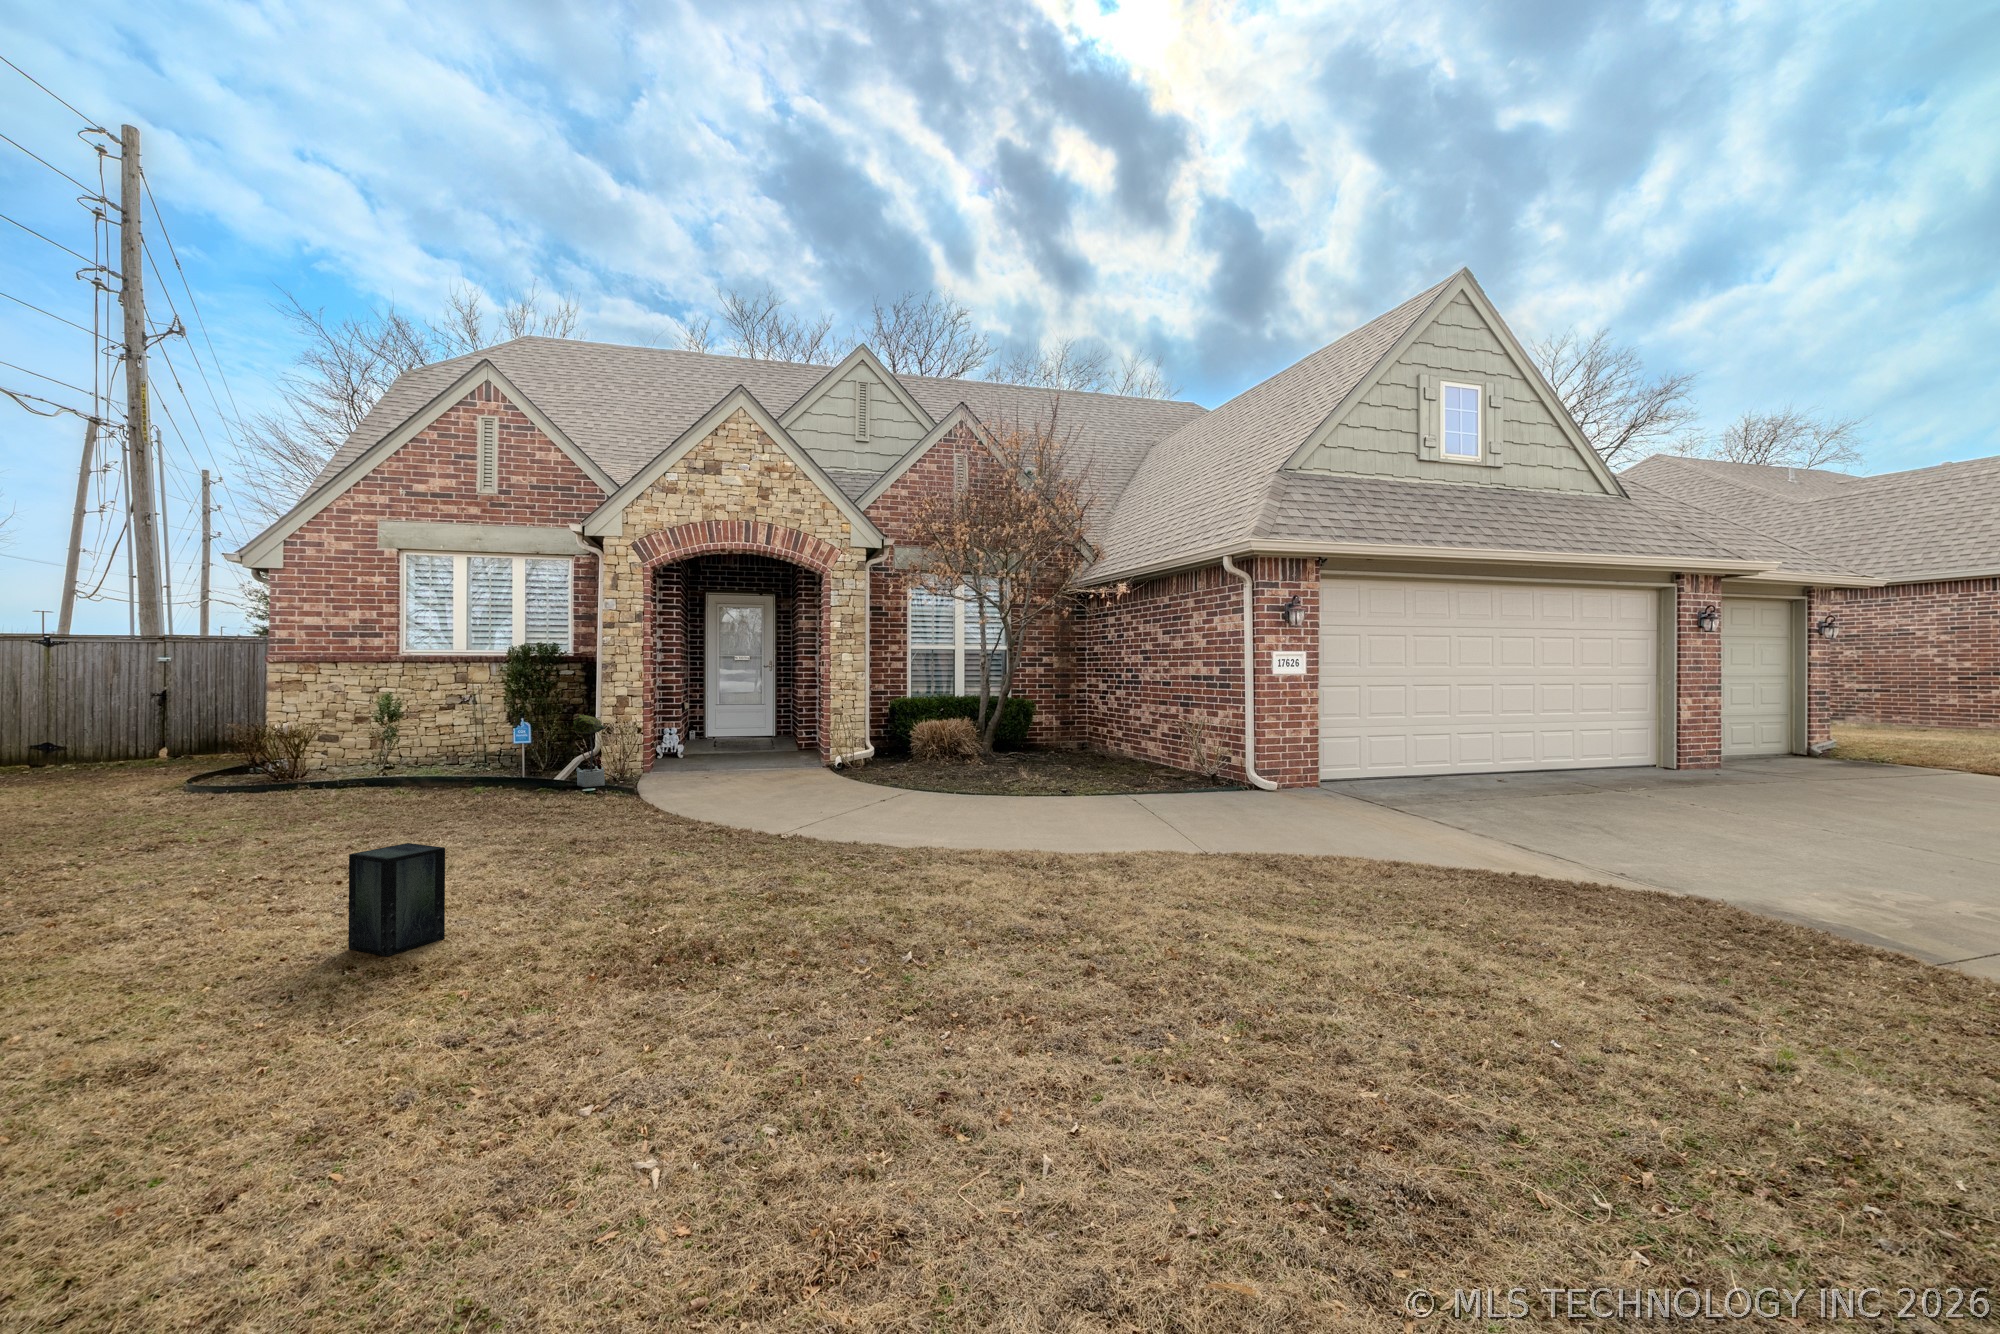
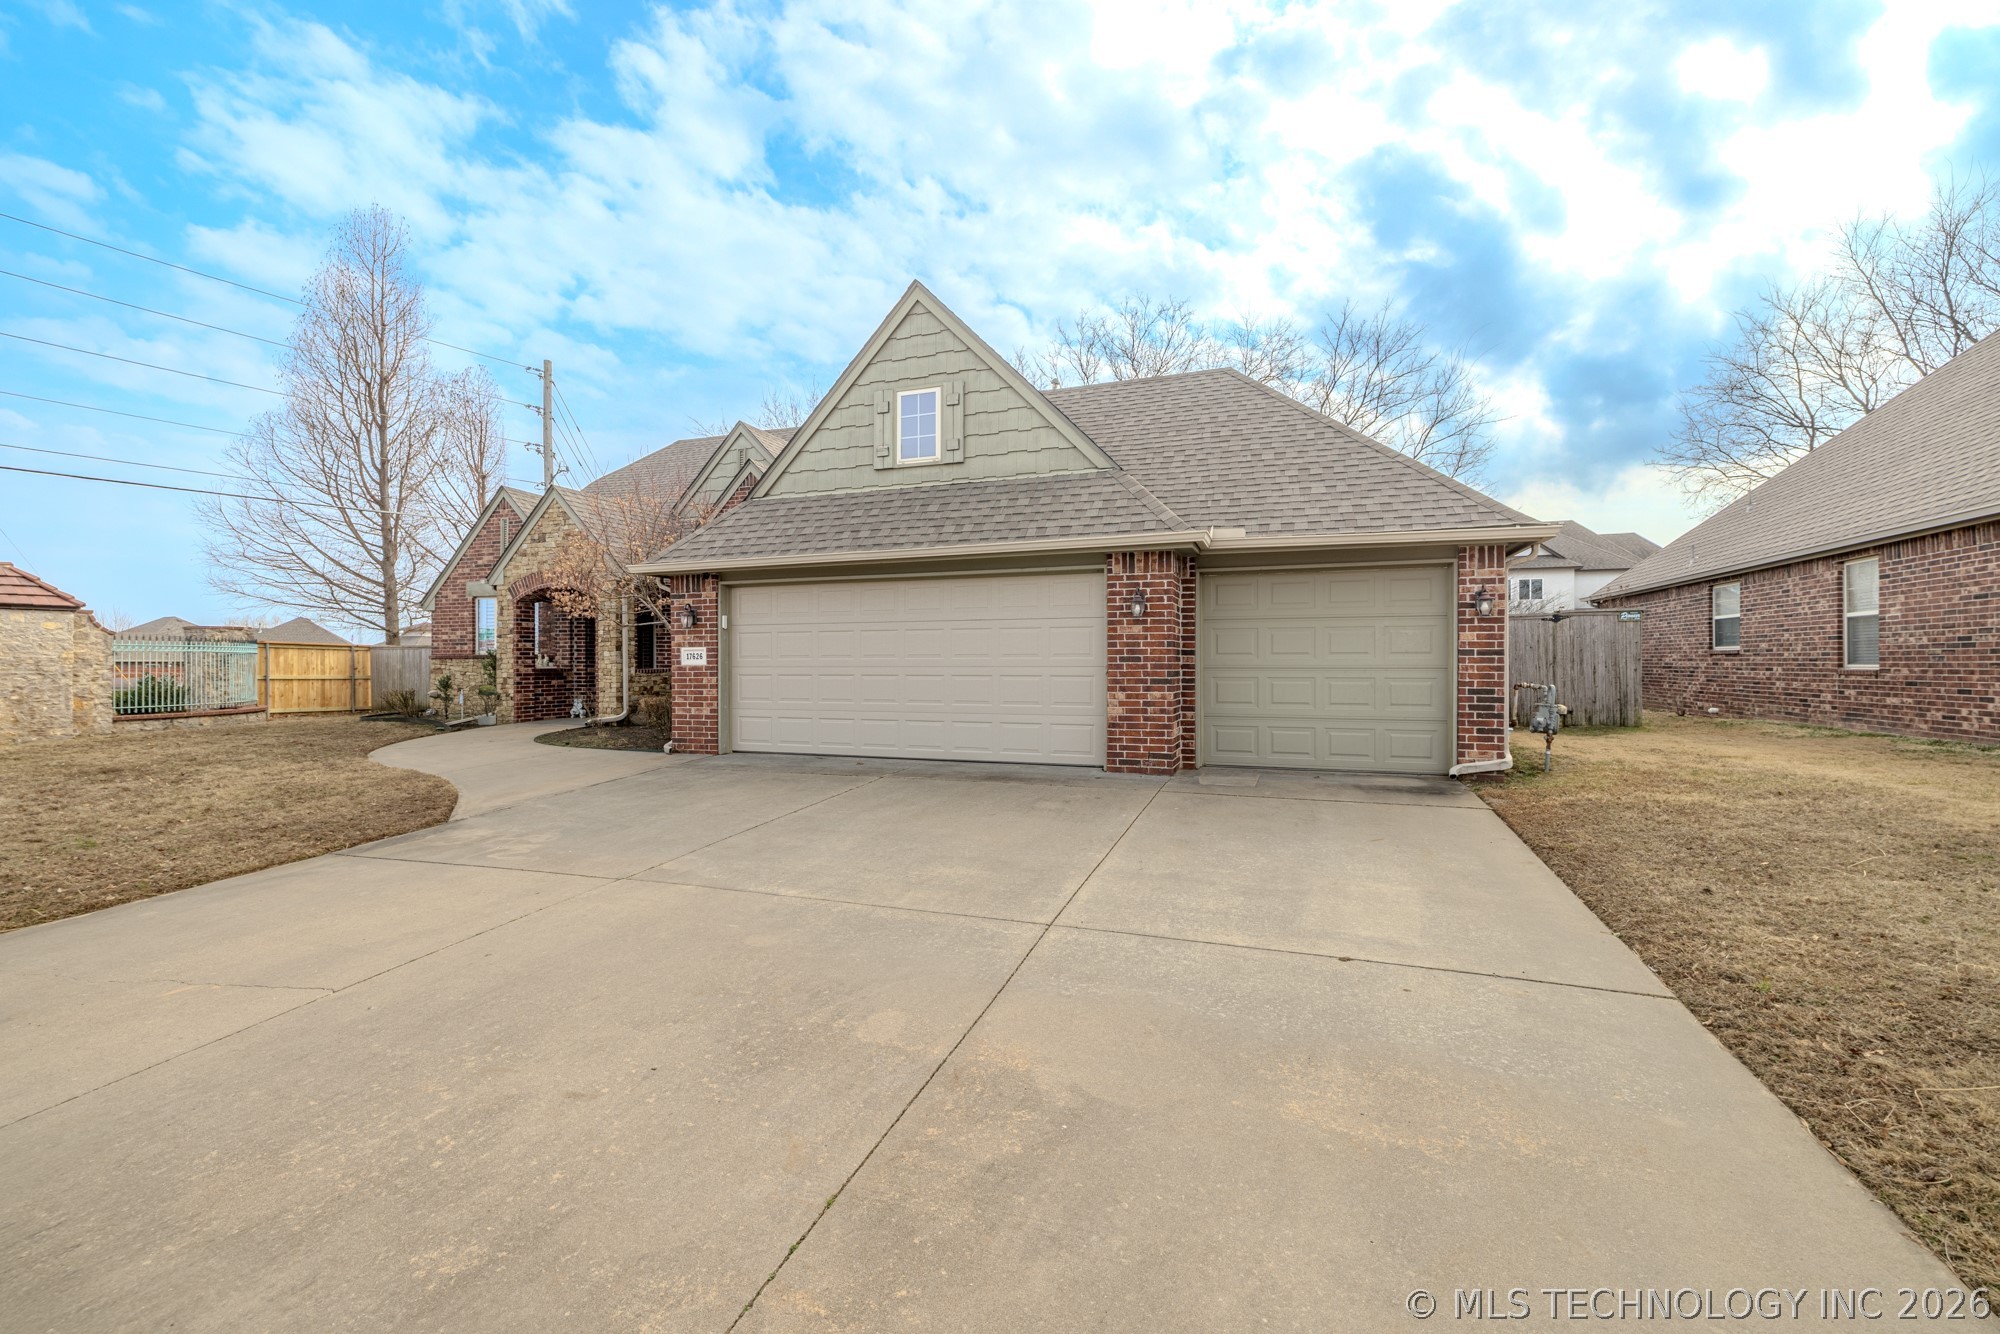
storage box: present [348,843,445,956] -> none [51,727,97,767]

